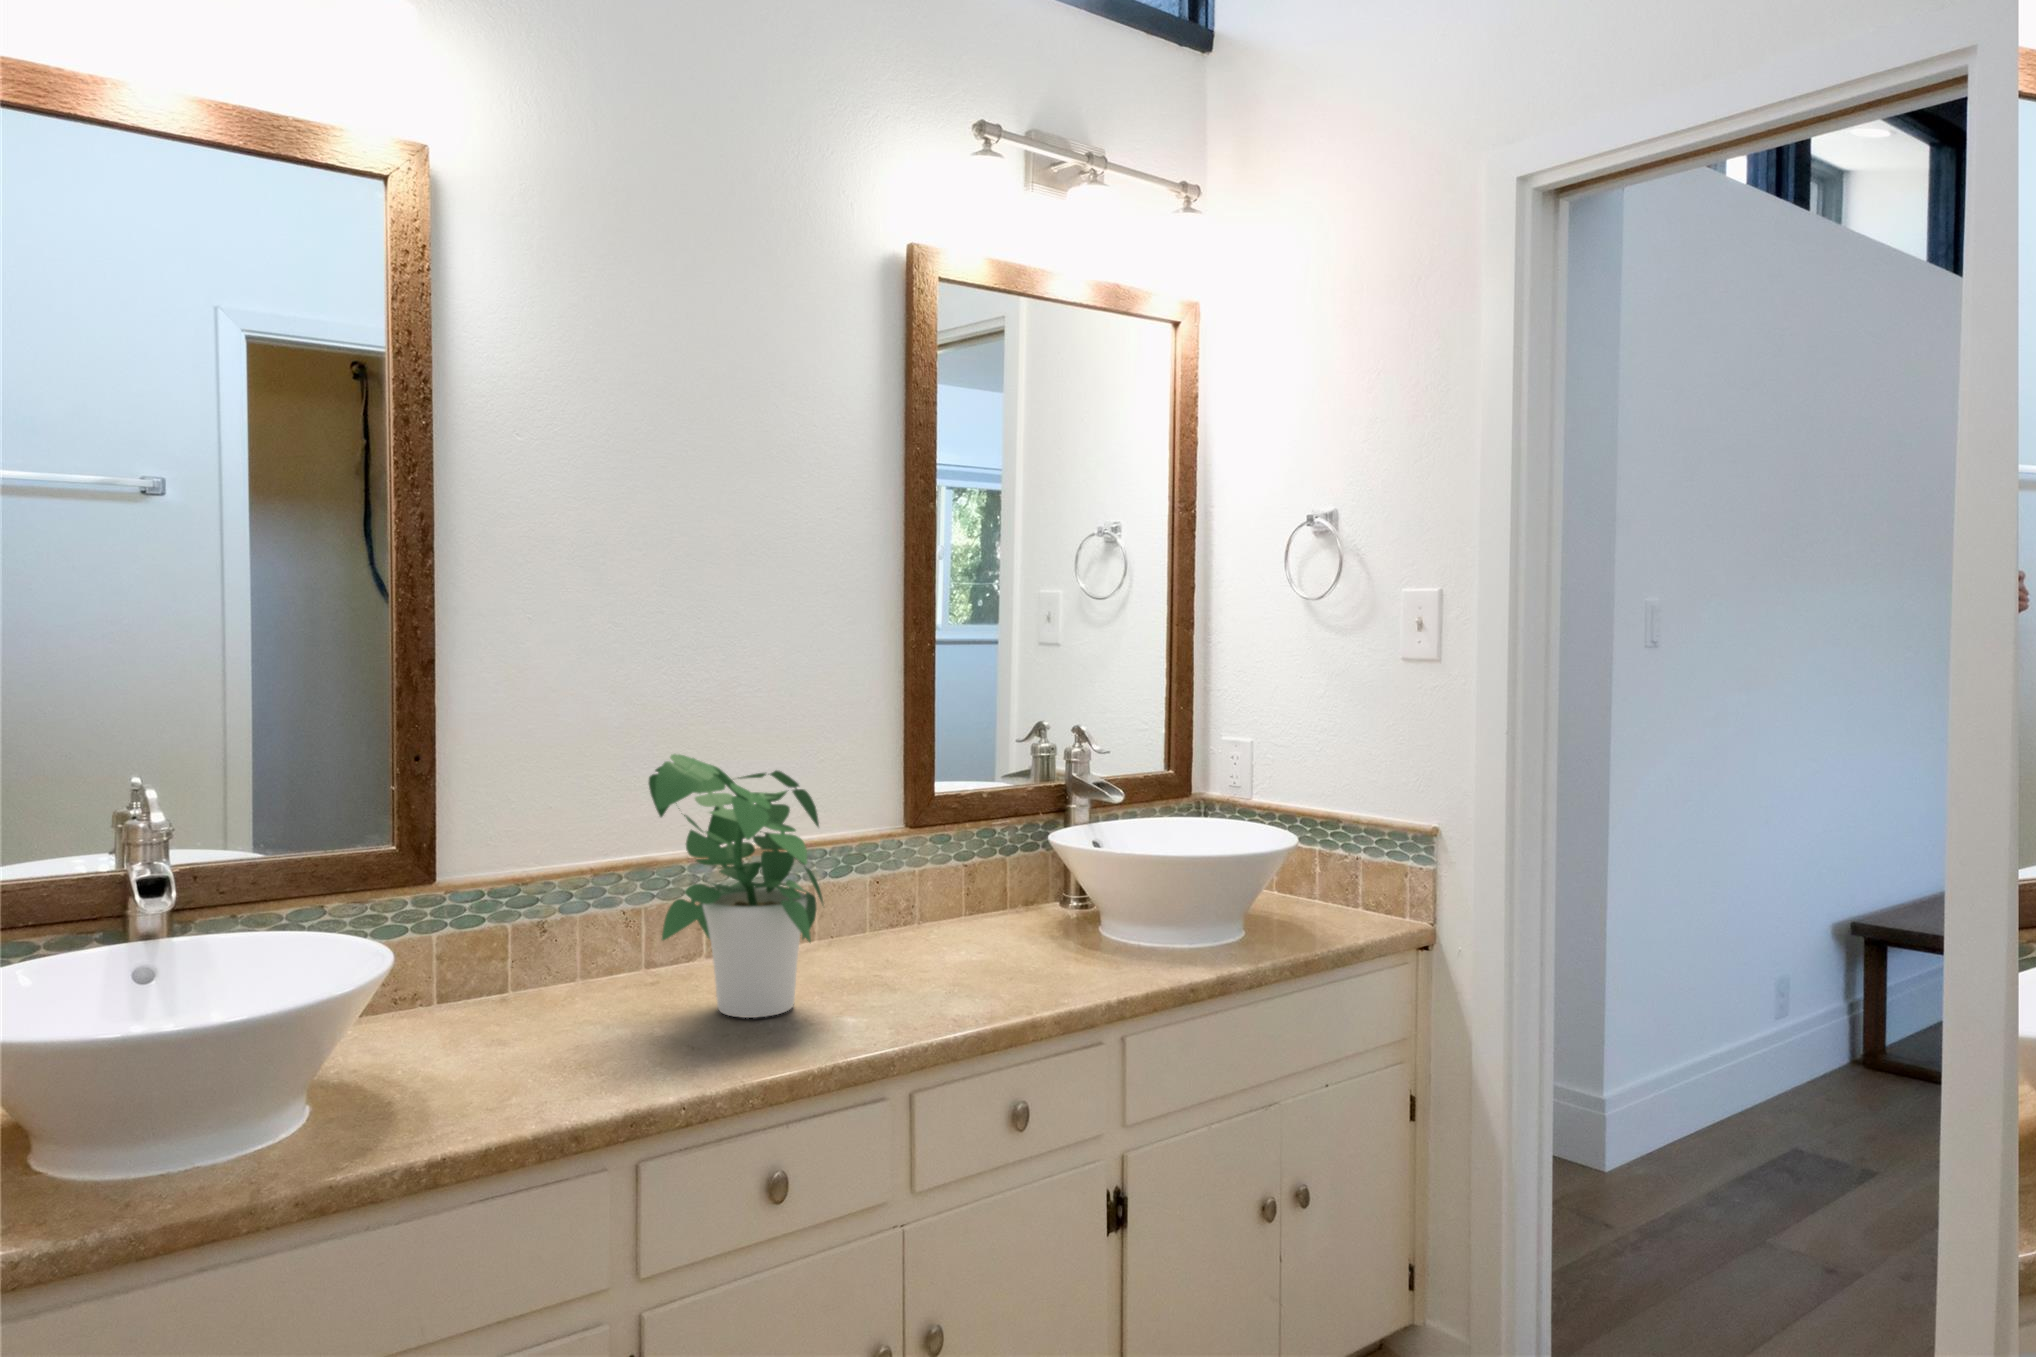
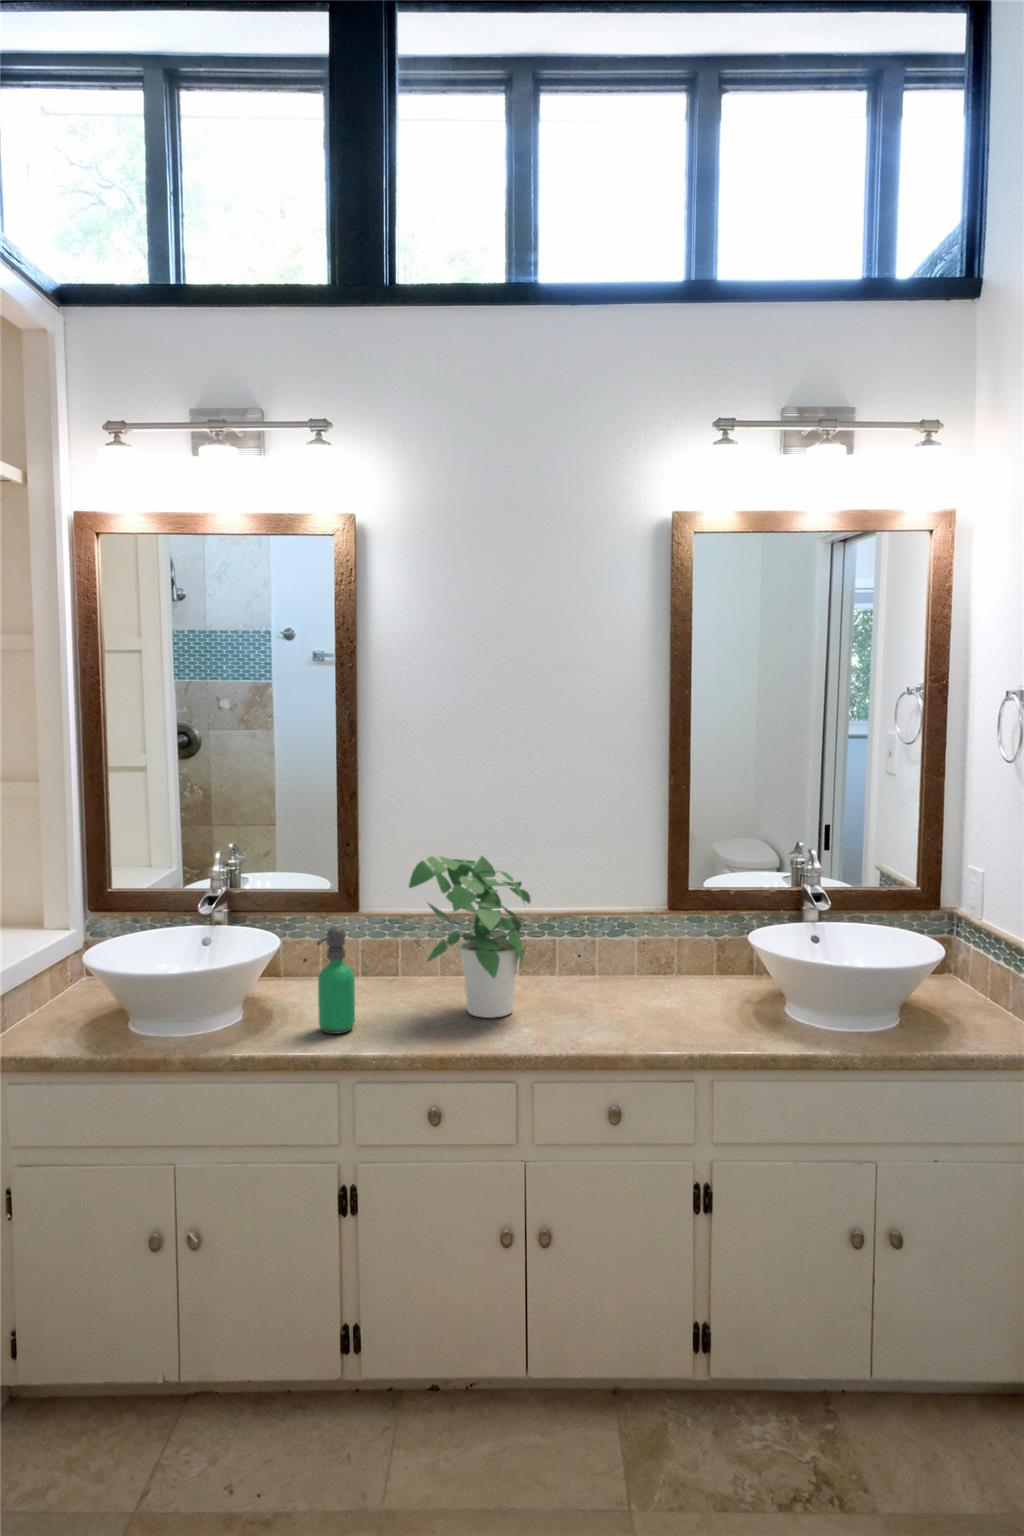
soap dispenser: none [513,888,585,1091] -> present [317,926,355,1034]

